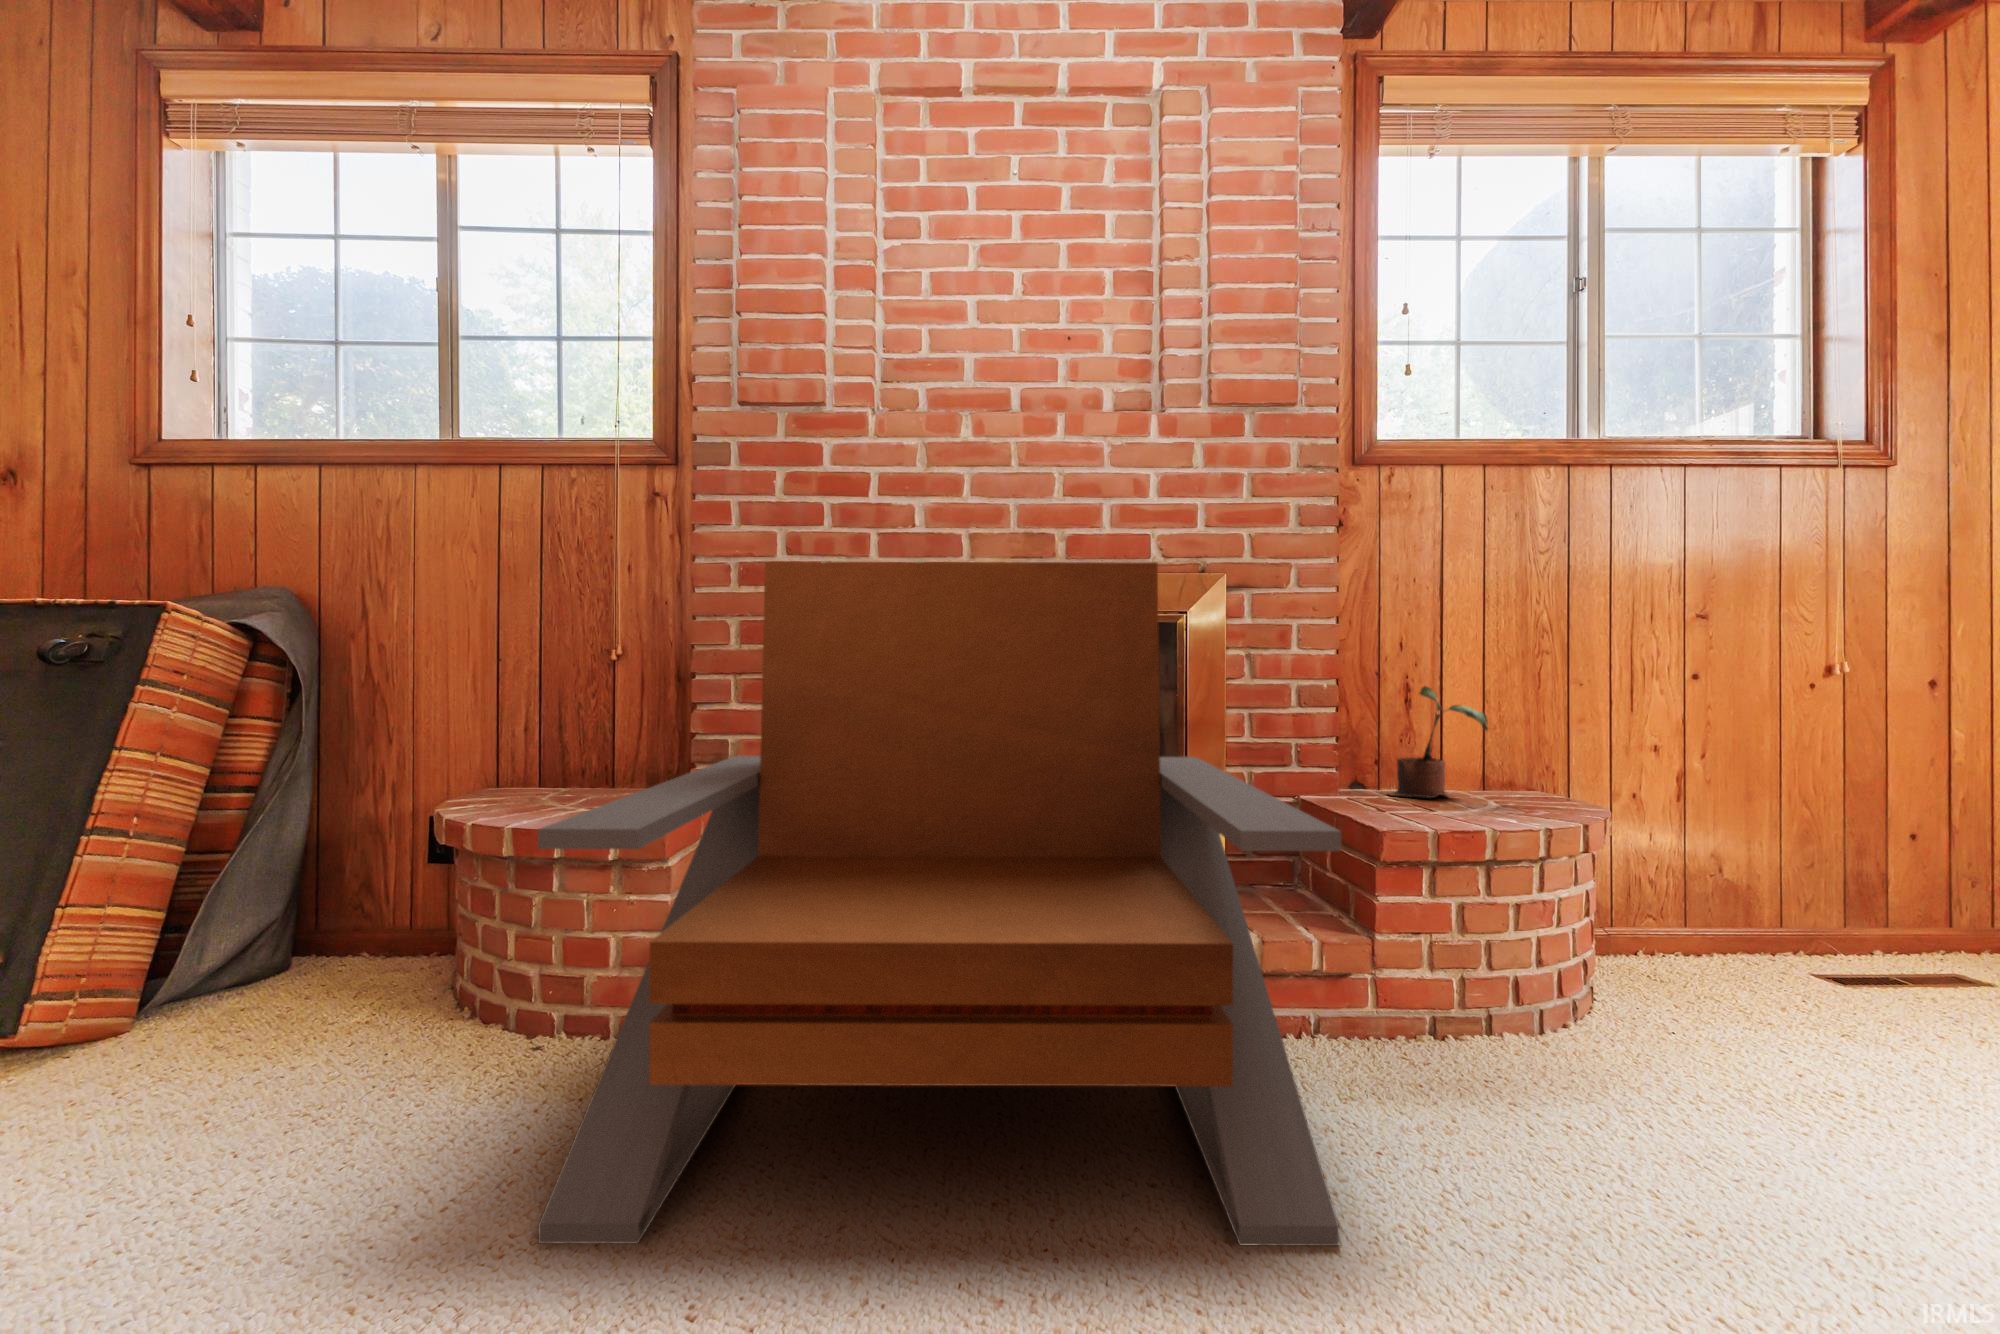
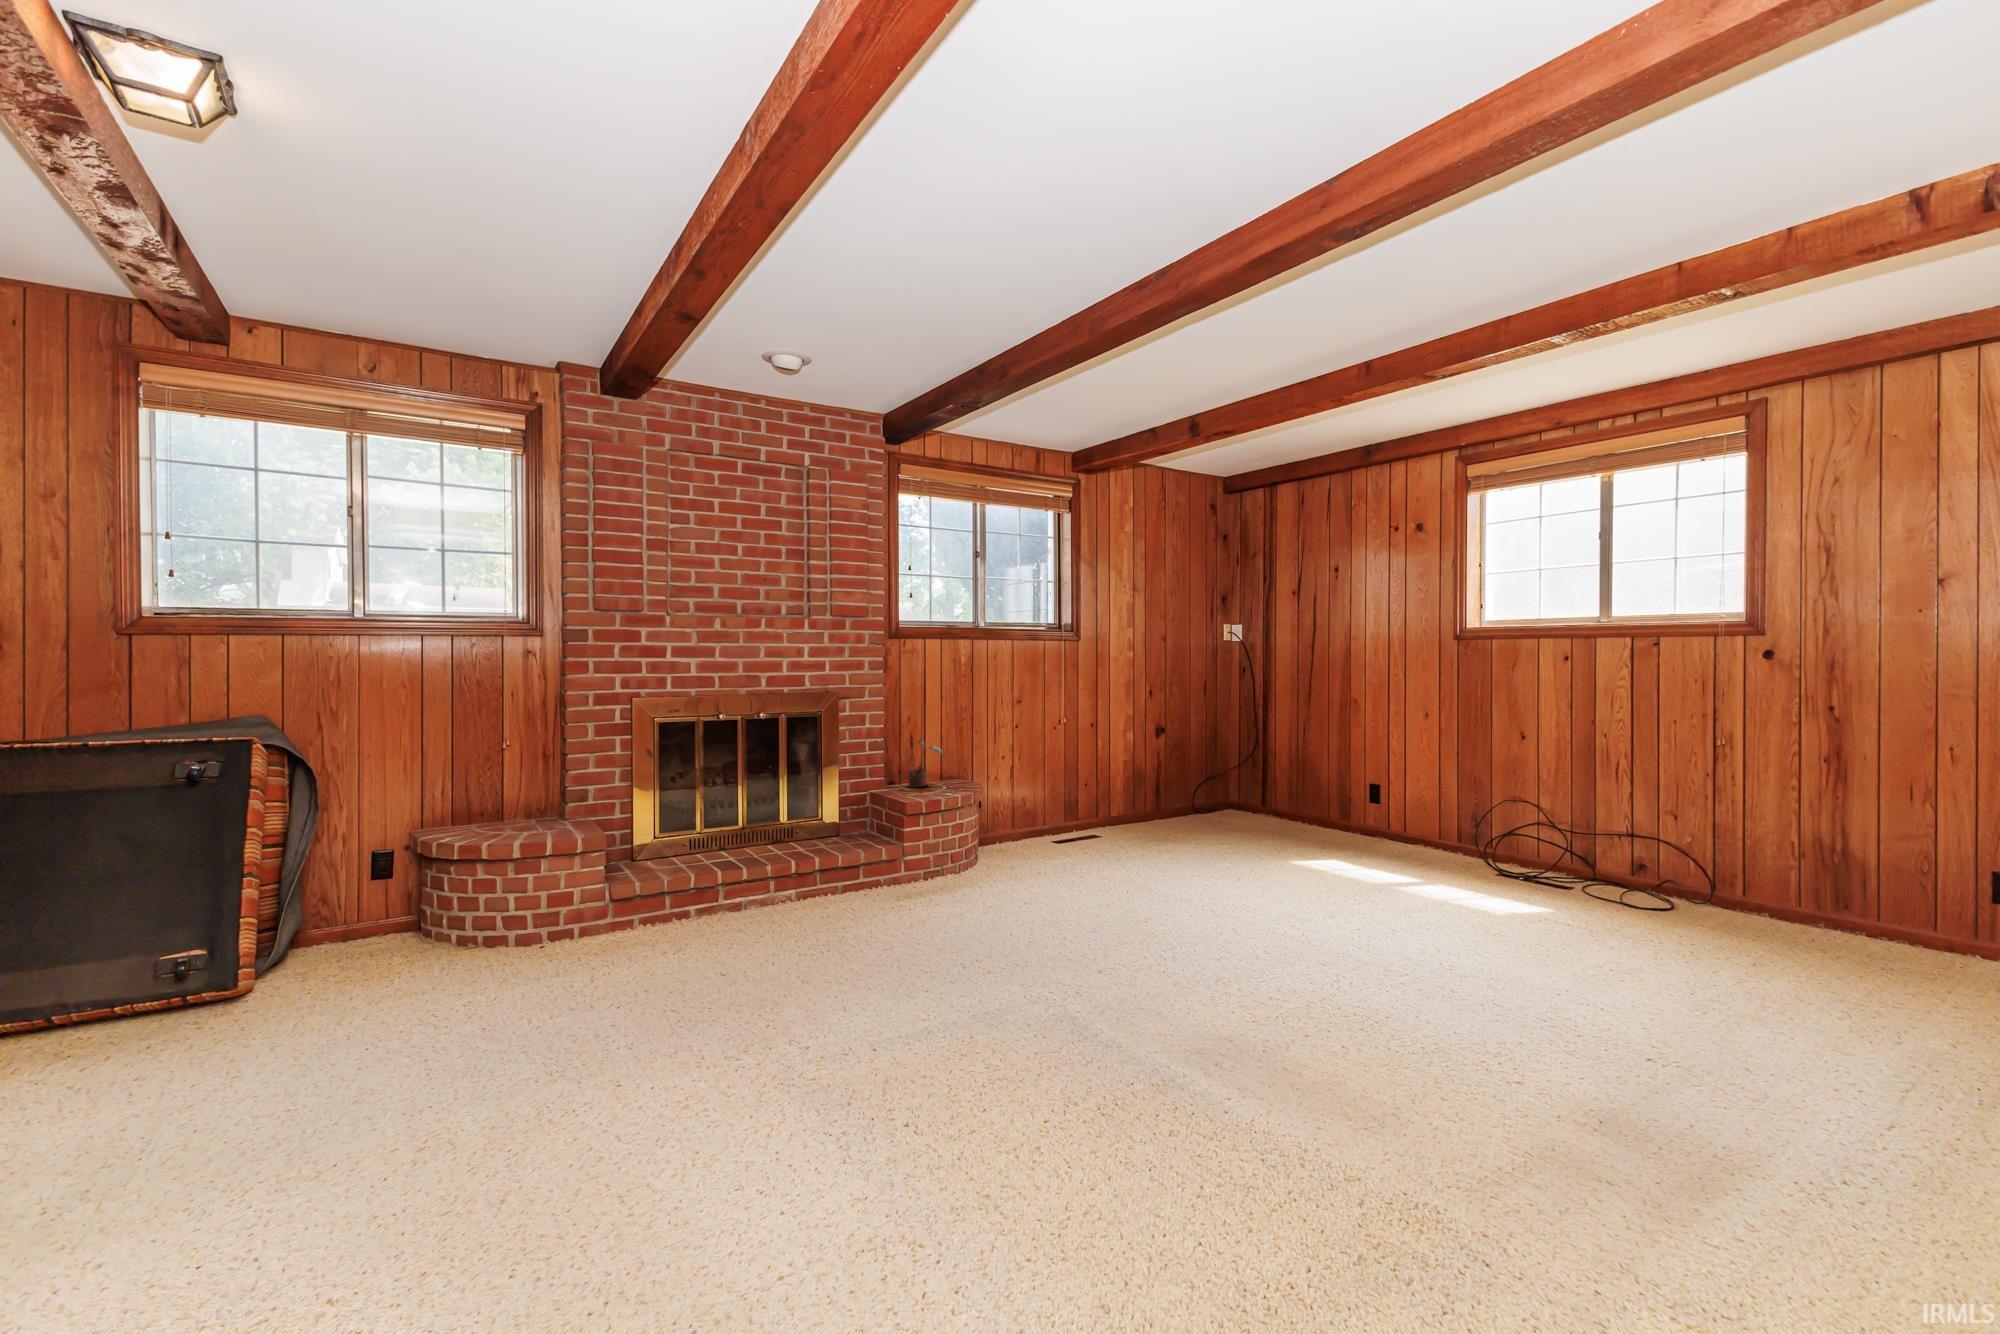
lounge chair: present [538,561,1341,1246] -> none [613,701,907,973]

